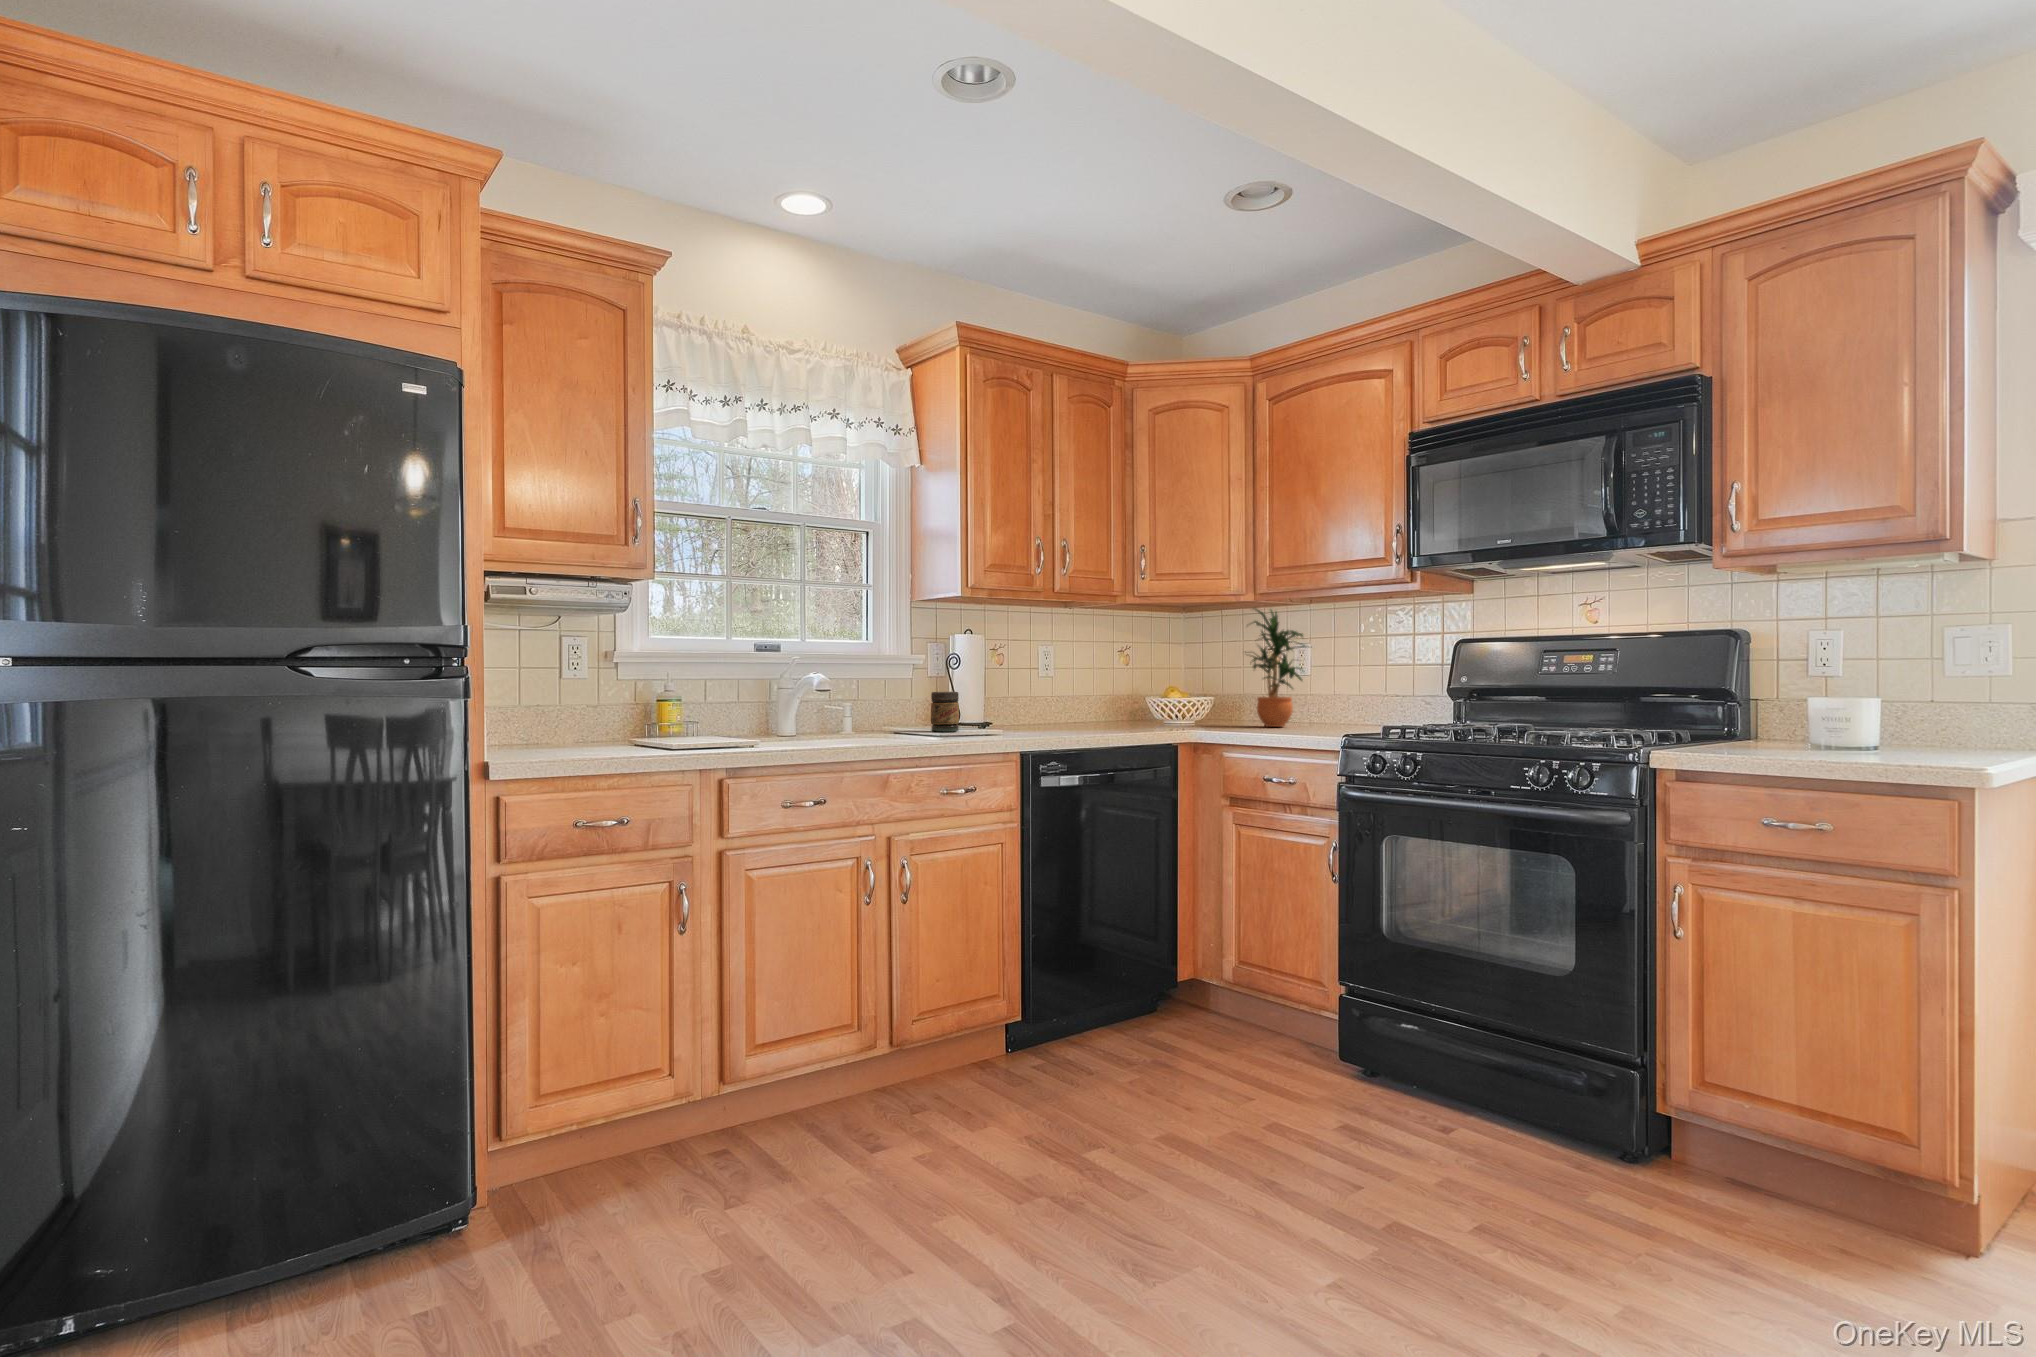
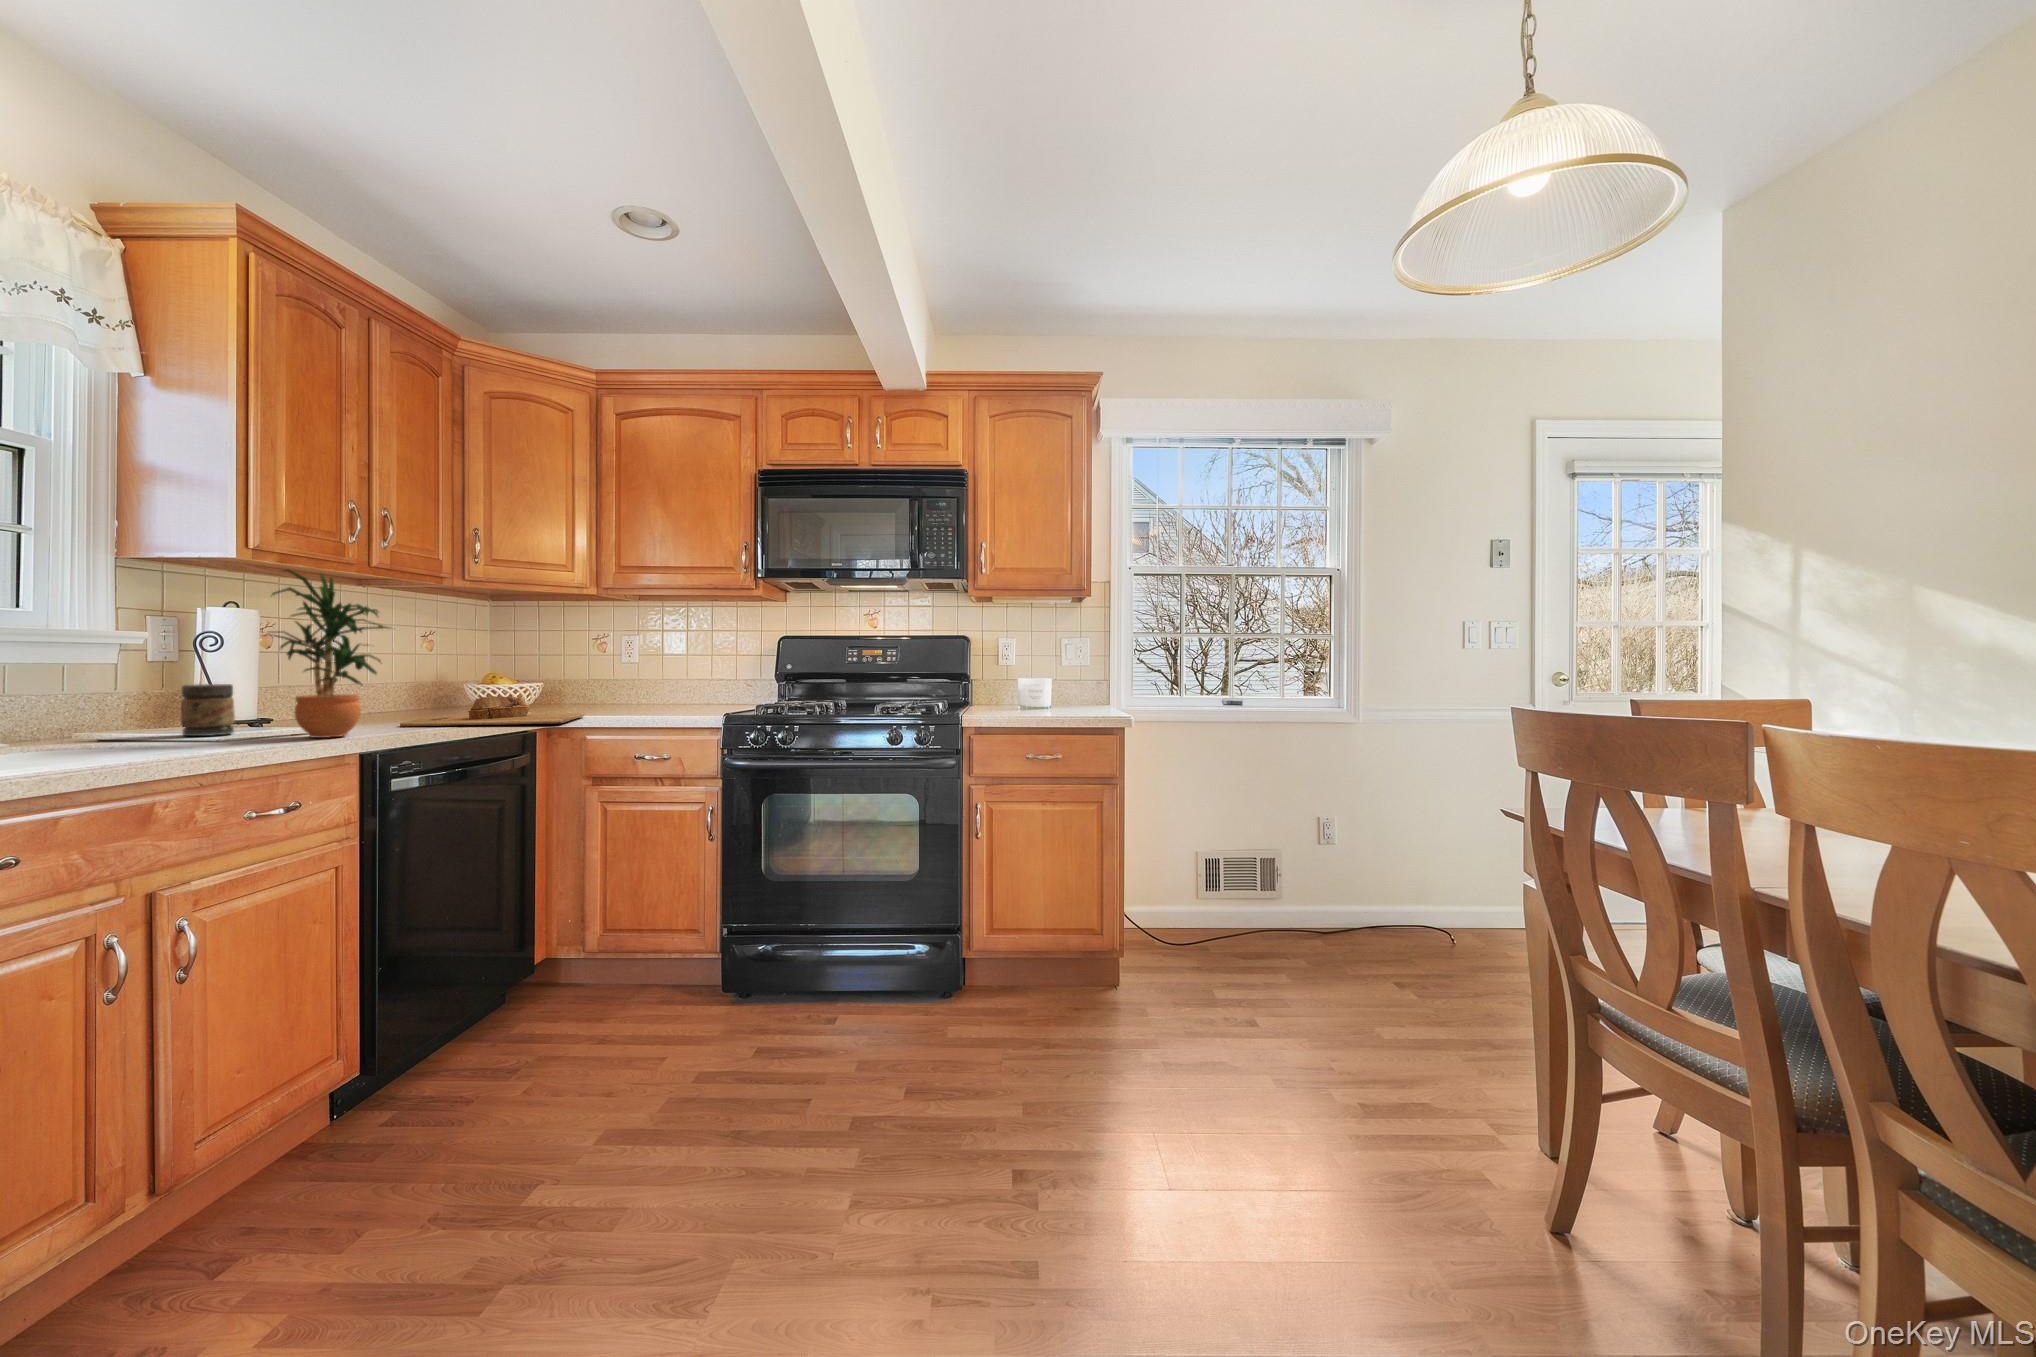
potted plant: present [1252,609,1306,727] -> present [268,569,389,738]
cutting board: none [1061,707,1217,736] -> present [400,696,584,727]

